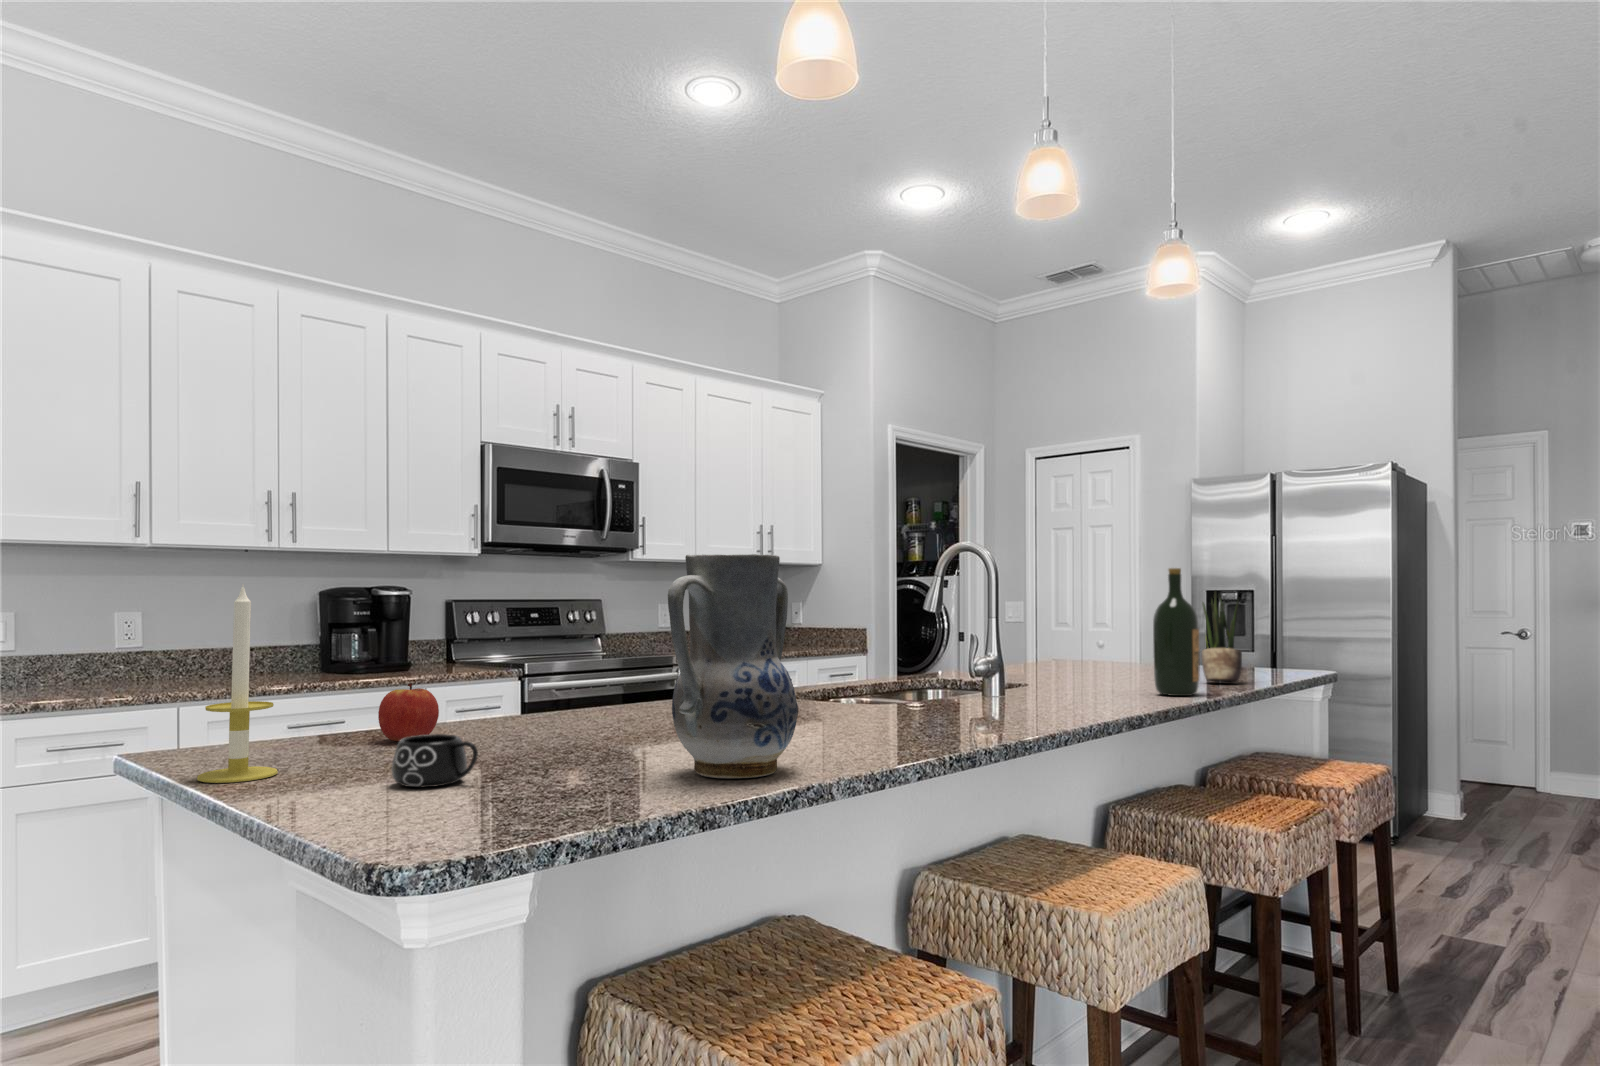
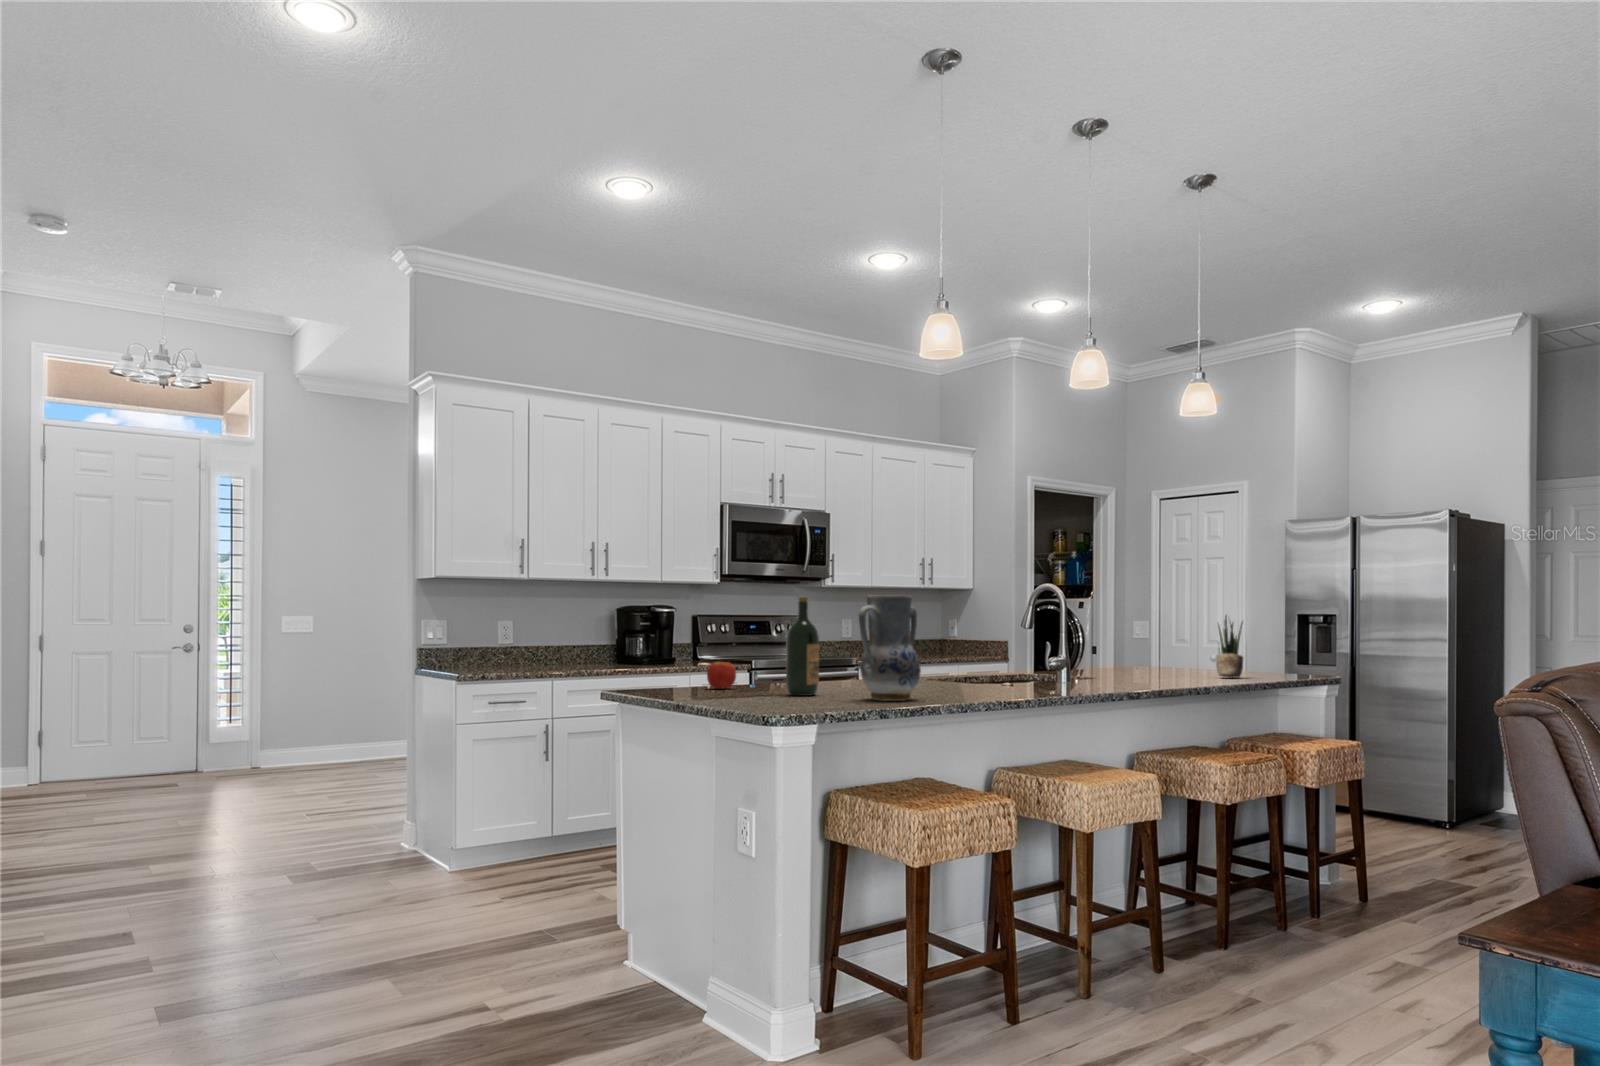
wine bottle: present [1153,568,1200,696] -> present [786,597,819,696]
candle: present [197,584,278,783] -> none [643,607,677,698]
mug: present [392,734,478,787] -> none [734,678,772,700]

